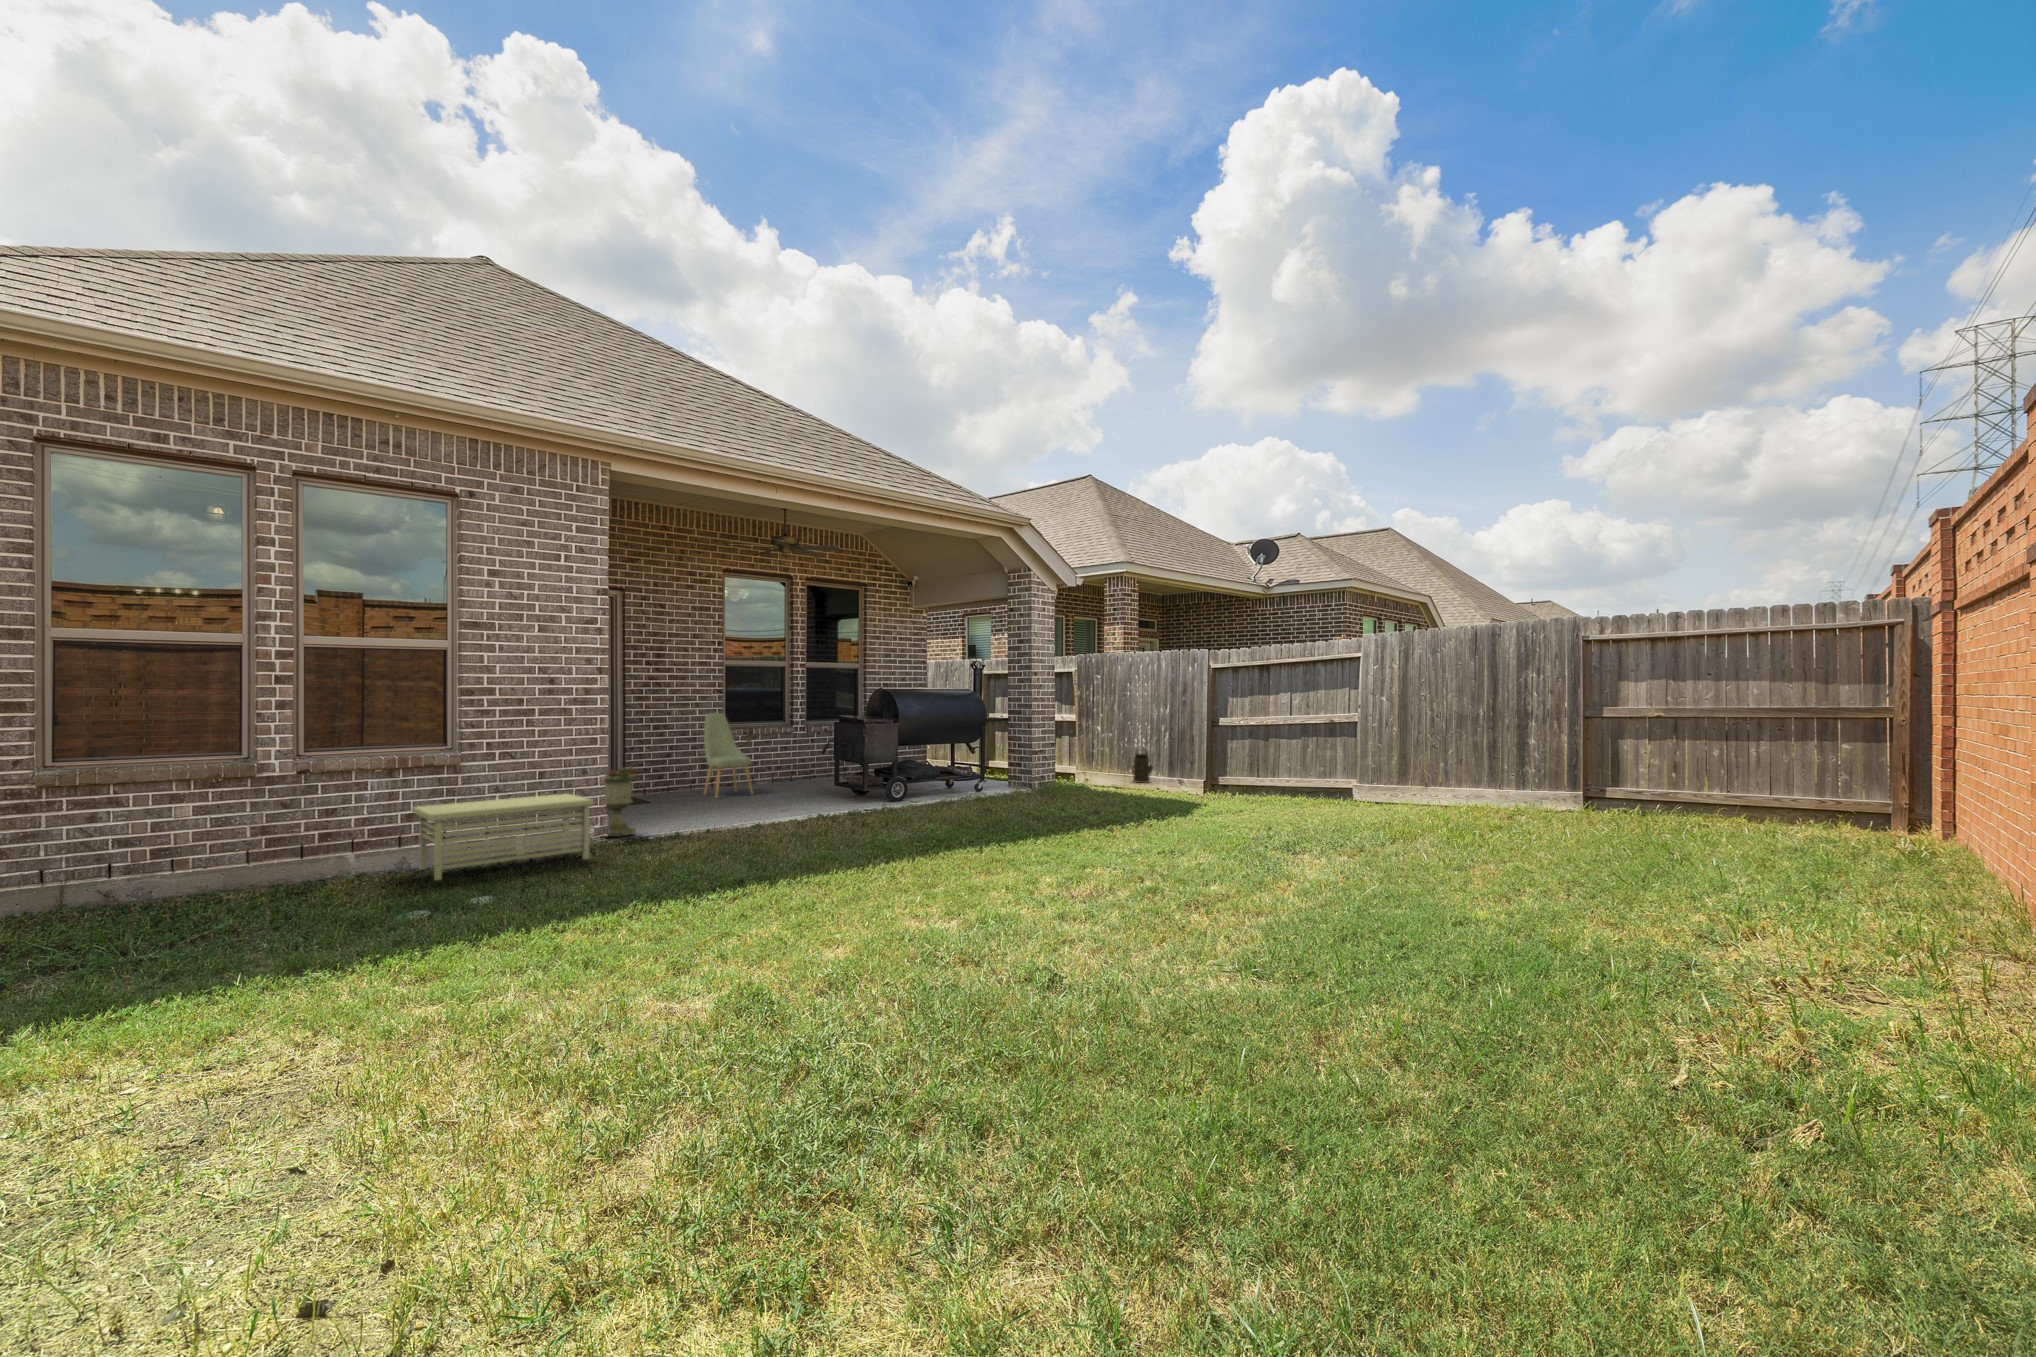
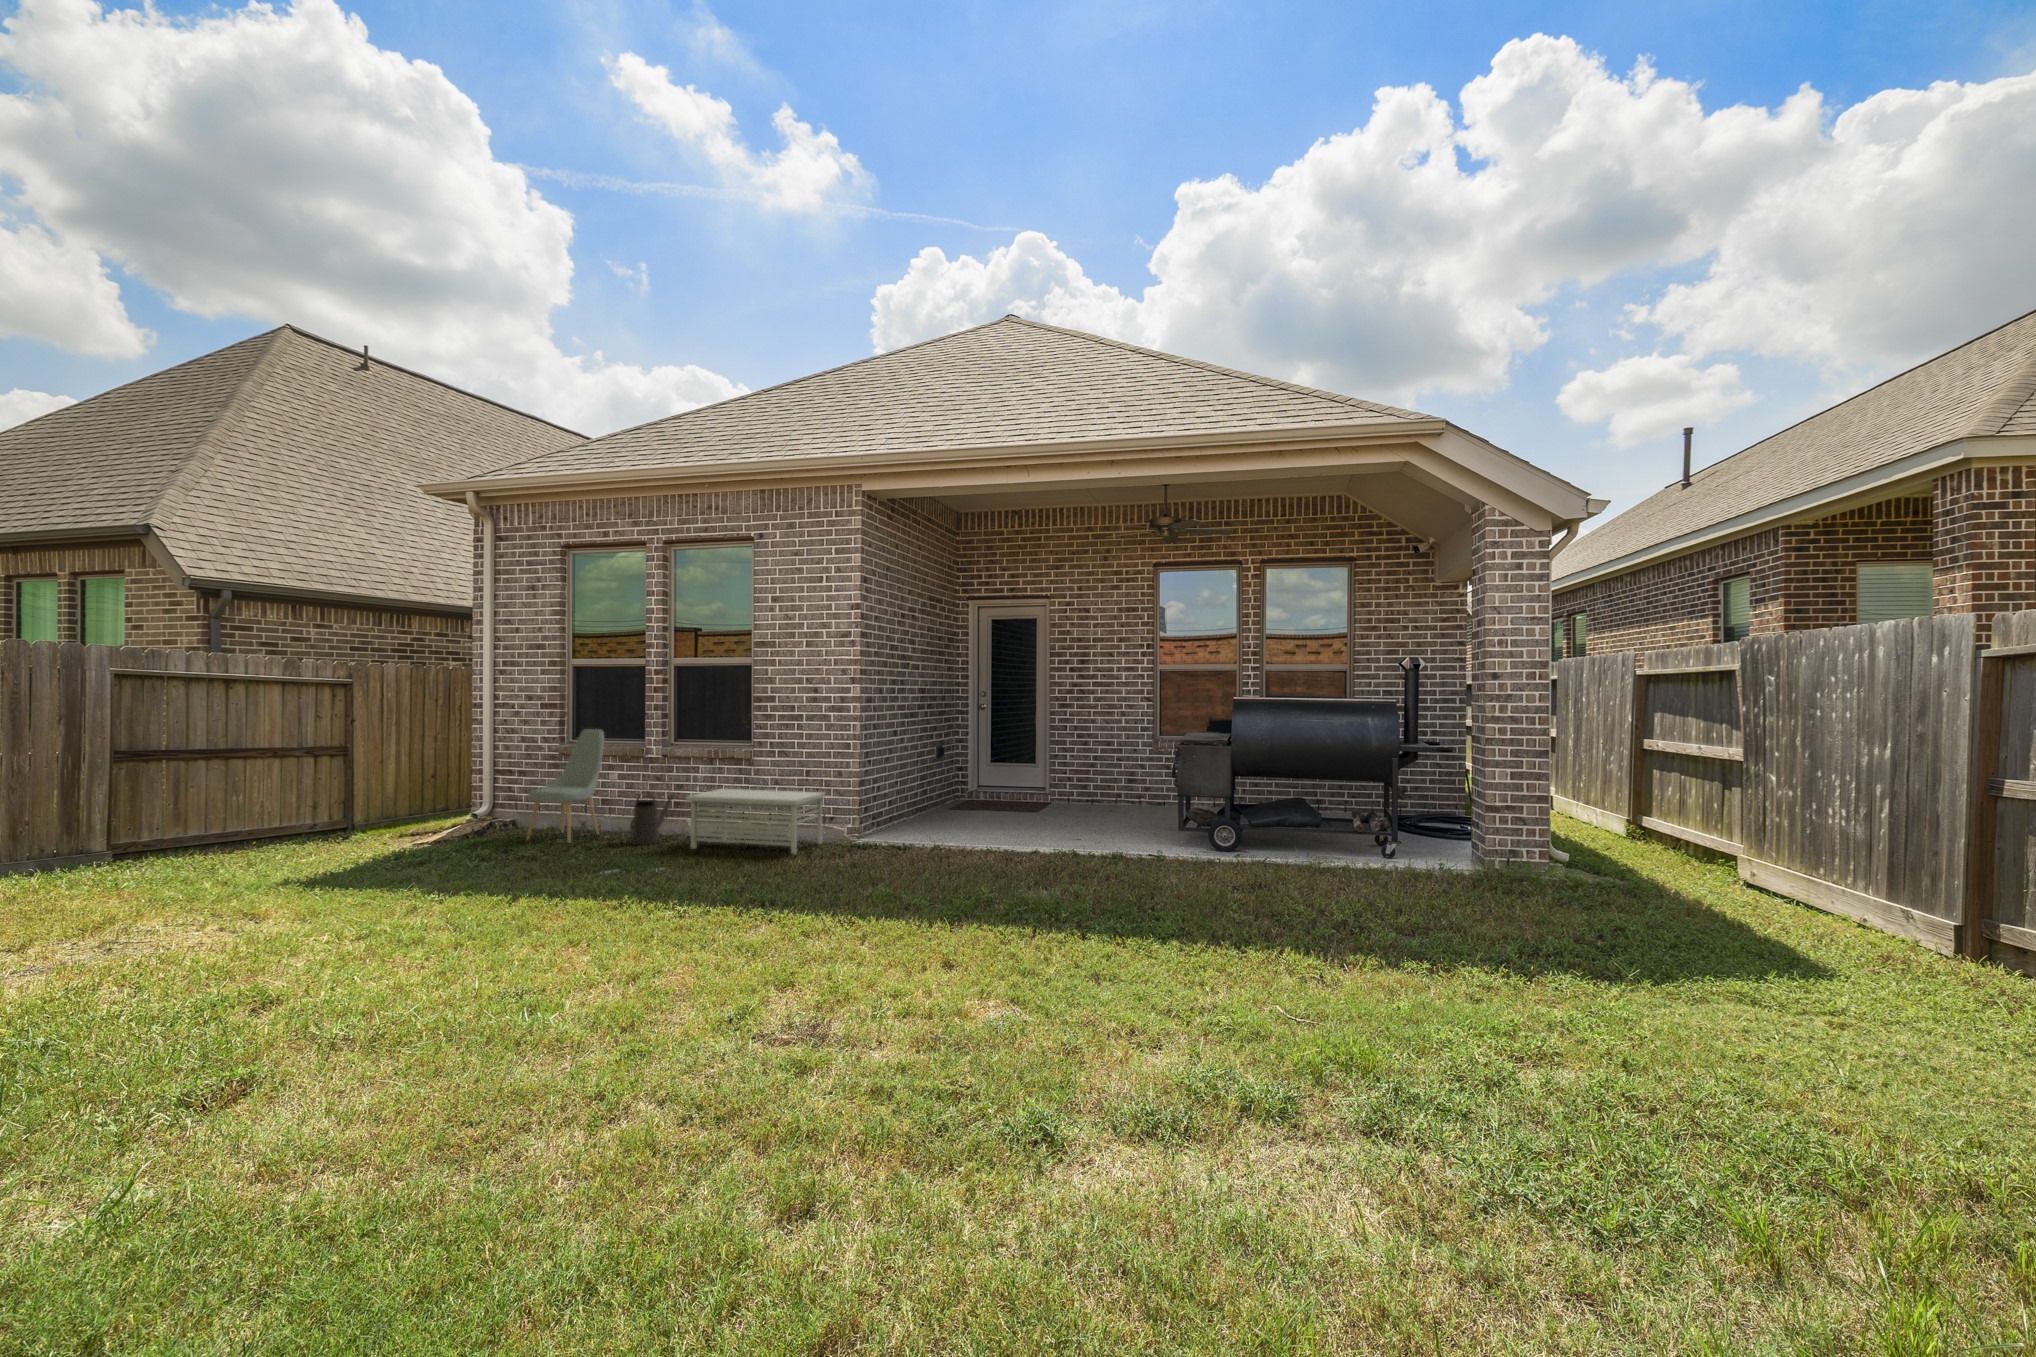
chair: present [704,713,753,797] -> present [526,729,604,842]
watering can: present [1132,753,1153,783] -> present [630,792,673,845]
planter: present [605,767,638,837] -> none [878,773,915,840]

